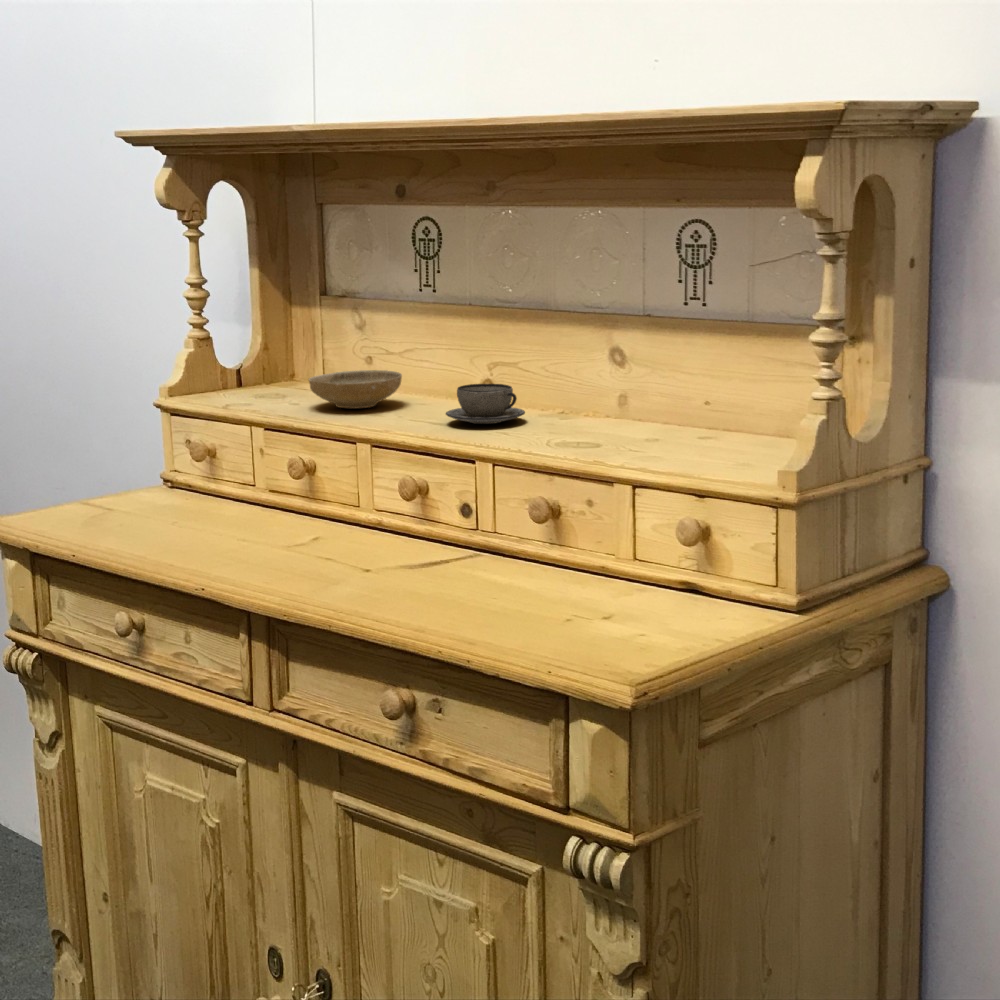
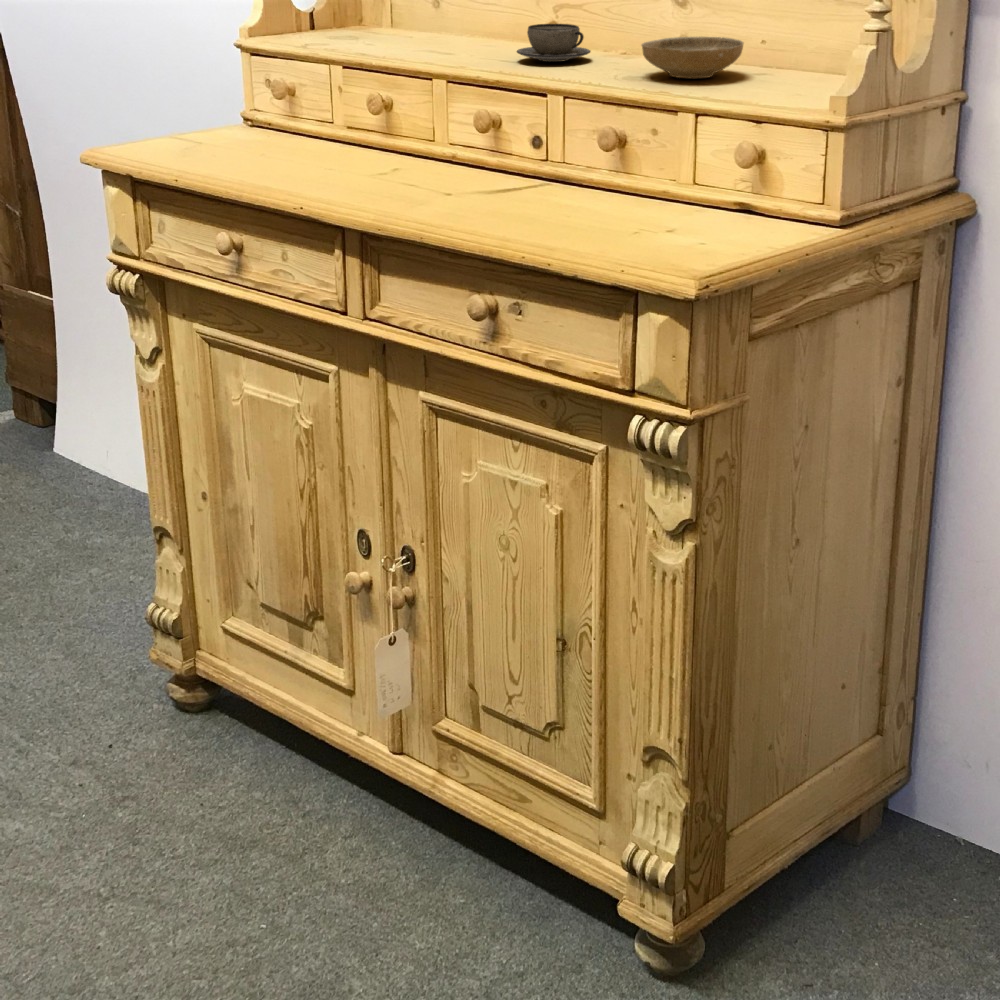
ceramic bowl: present [309,370,402,408] -> present [642,37,744,78]

